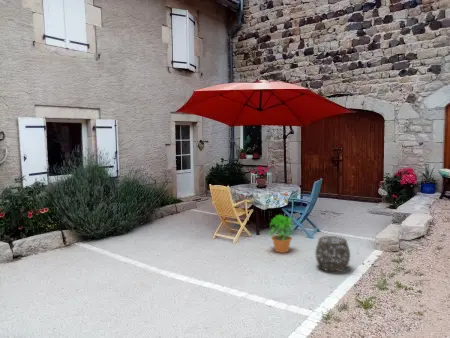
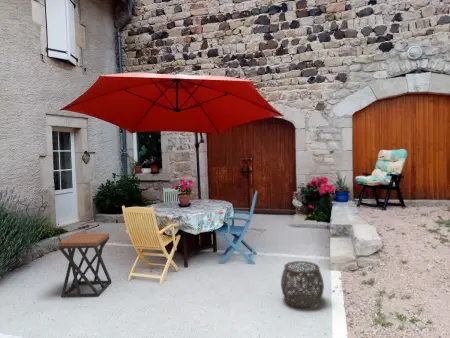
stool: none [166,202,201,246] -> present [59,233,111,297]
potted plant: present [269,215,293,253] -> none [210,239,244,289]

